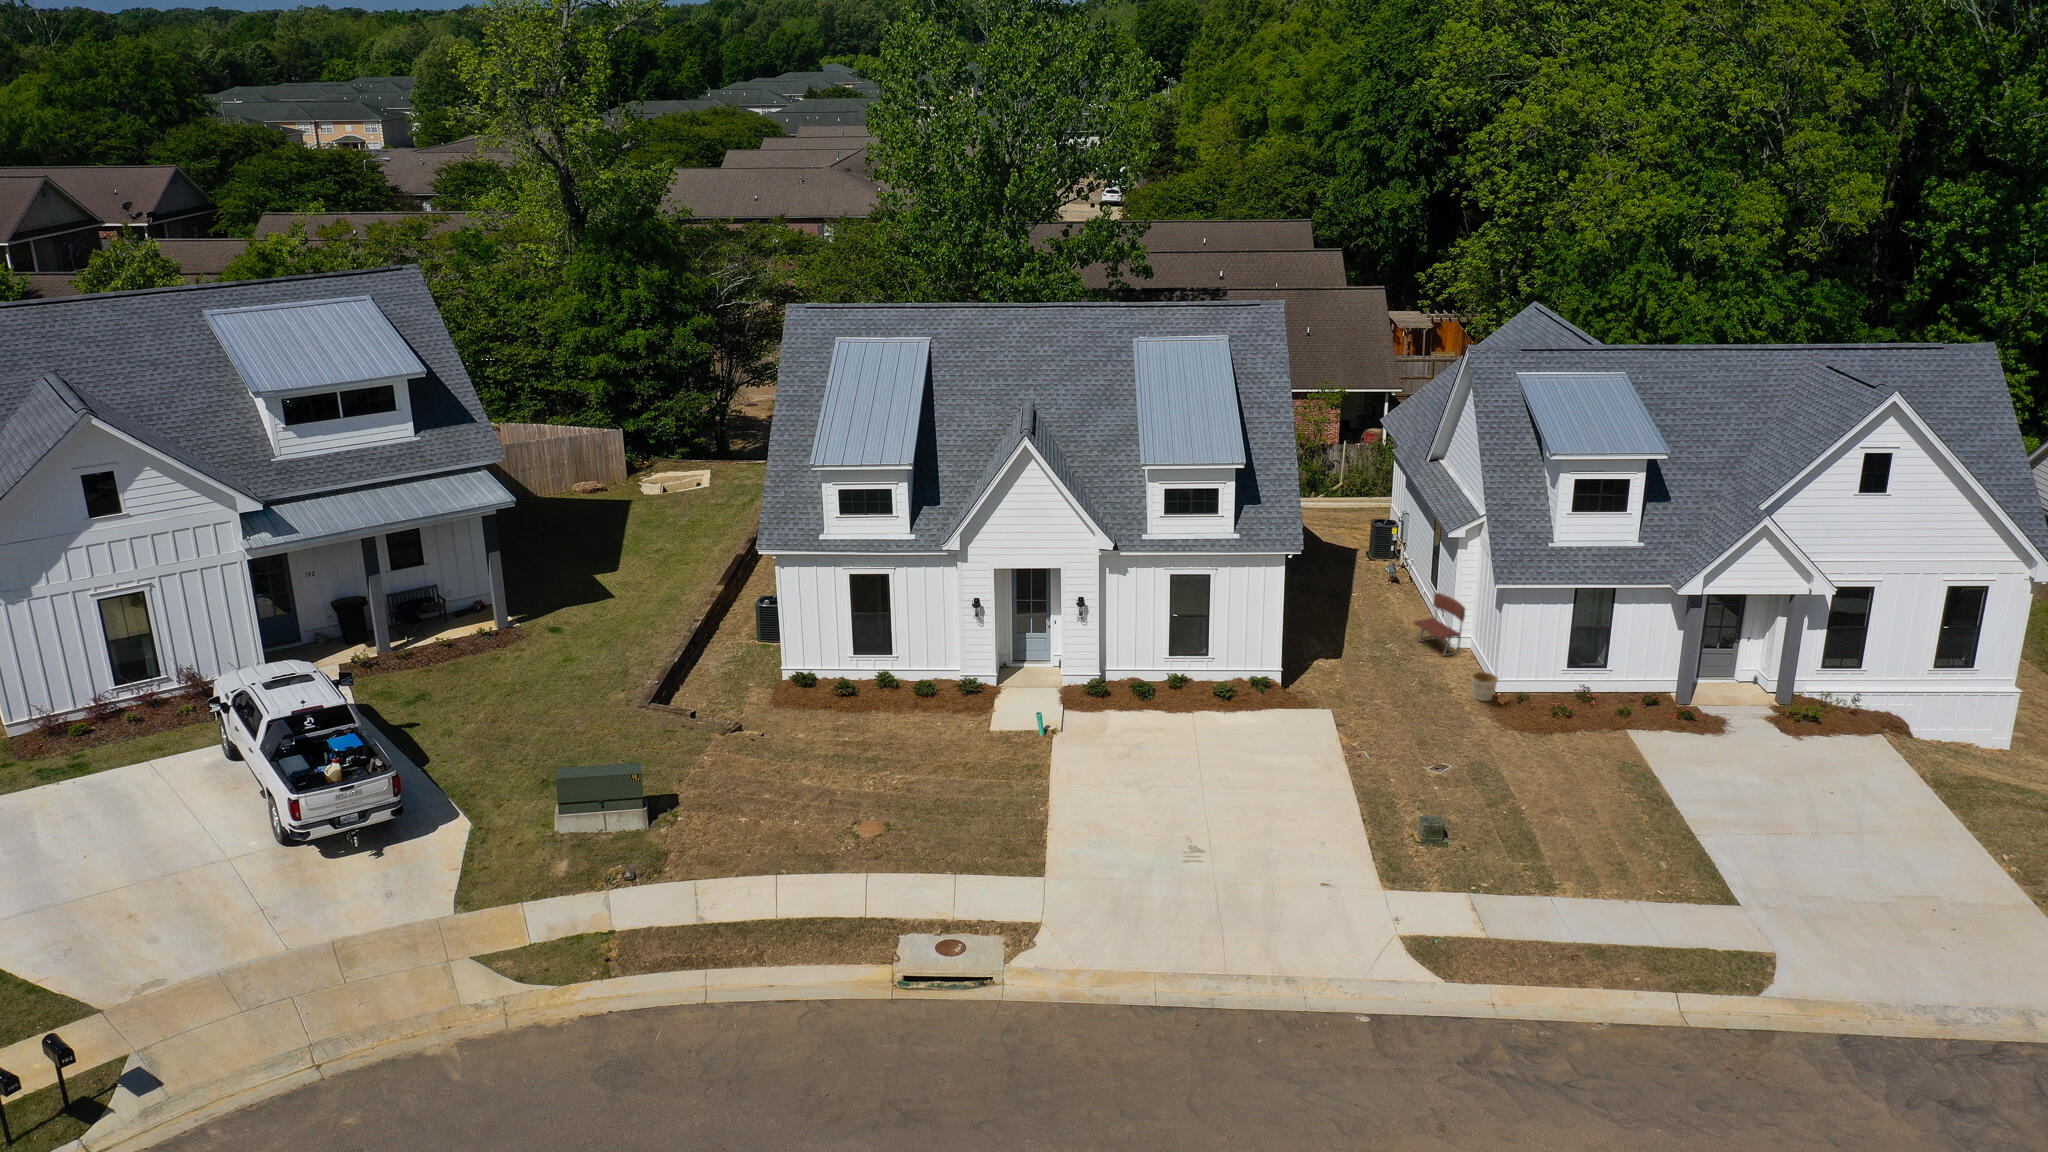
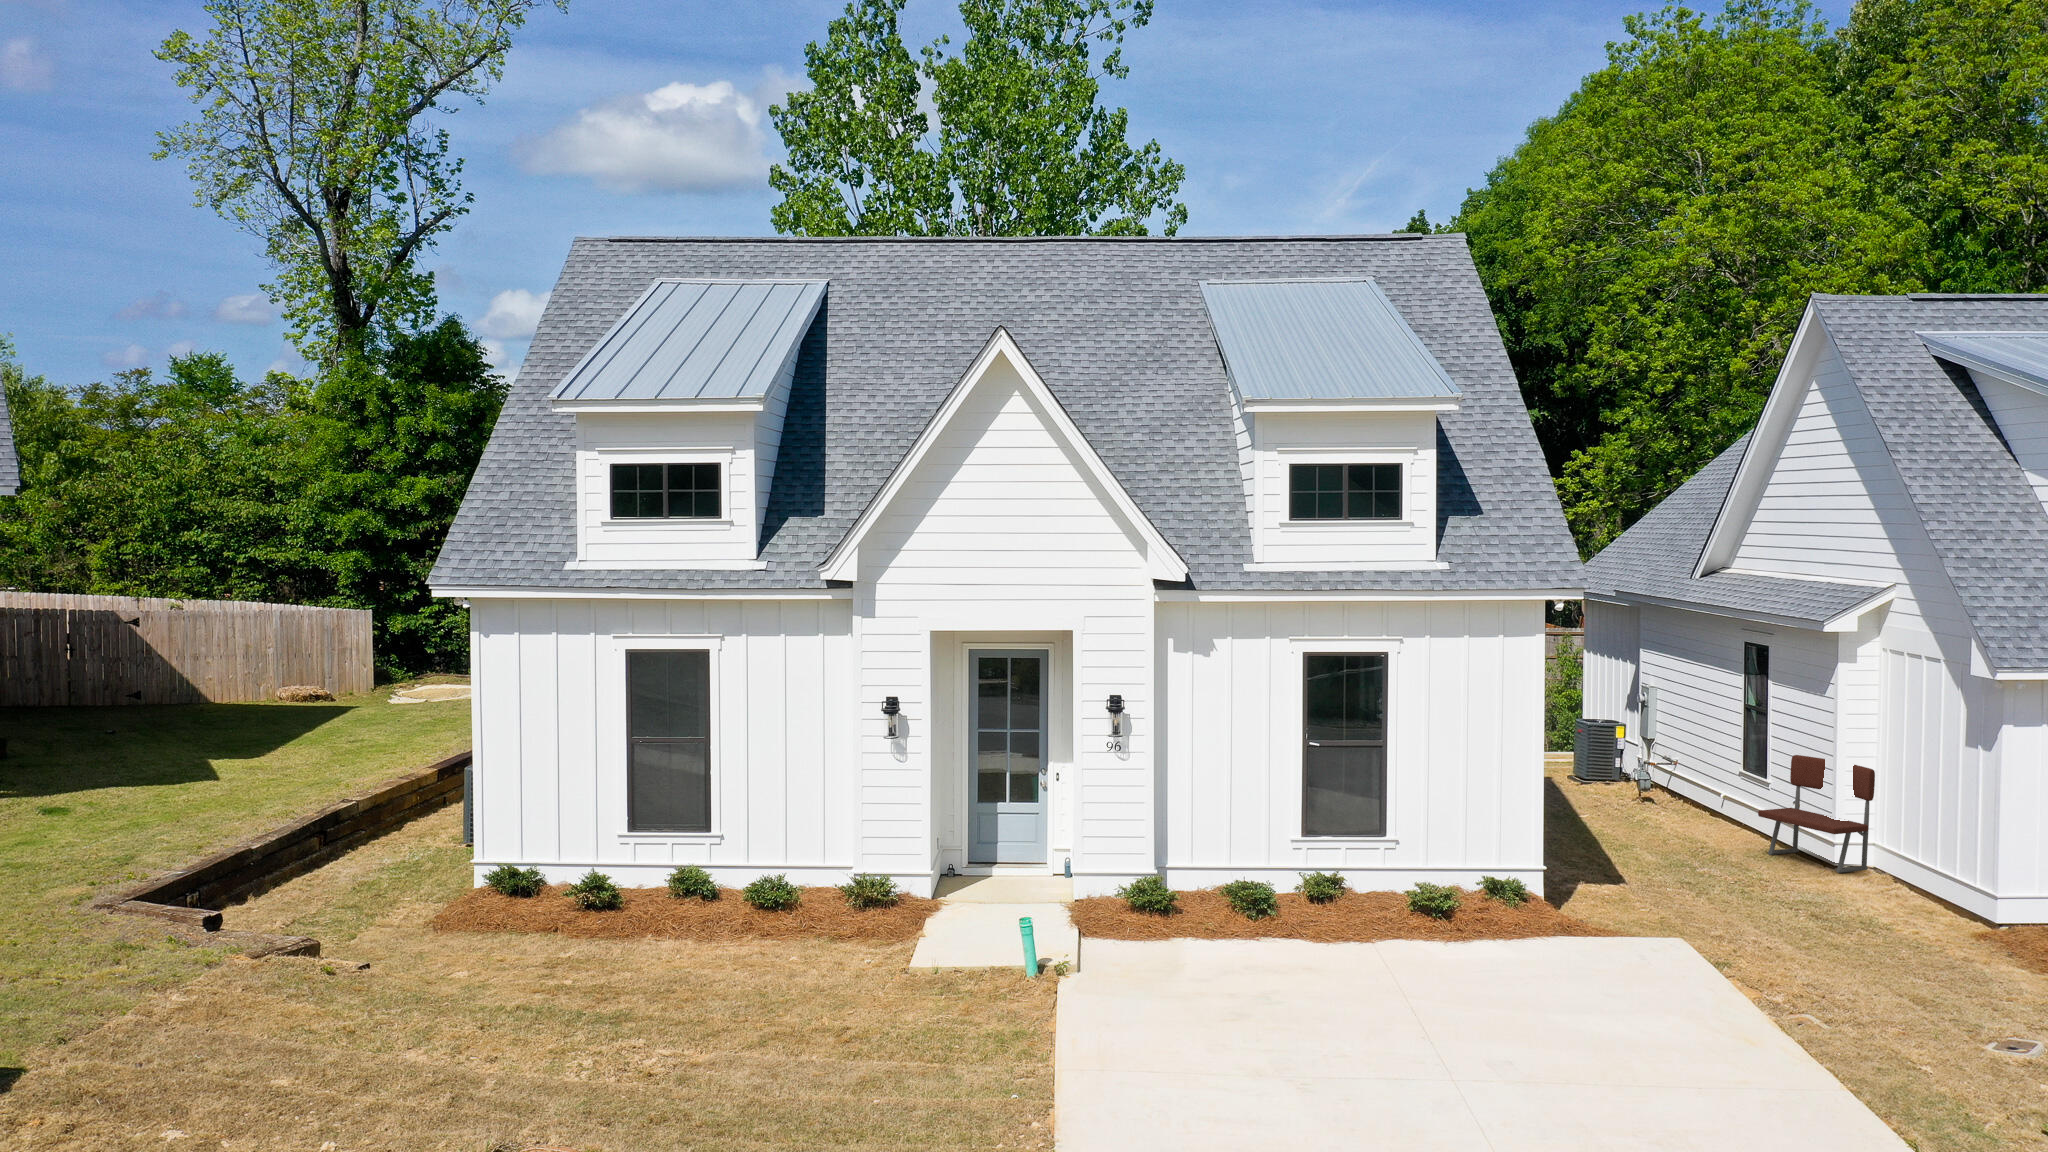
wooden bucket: present [1471,671,1498,701] -> none [1956,874,2025,935]

